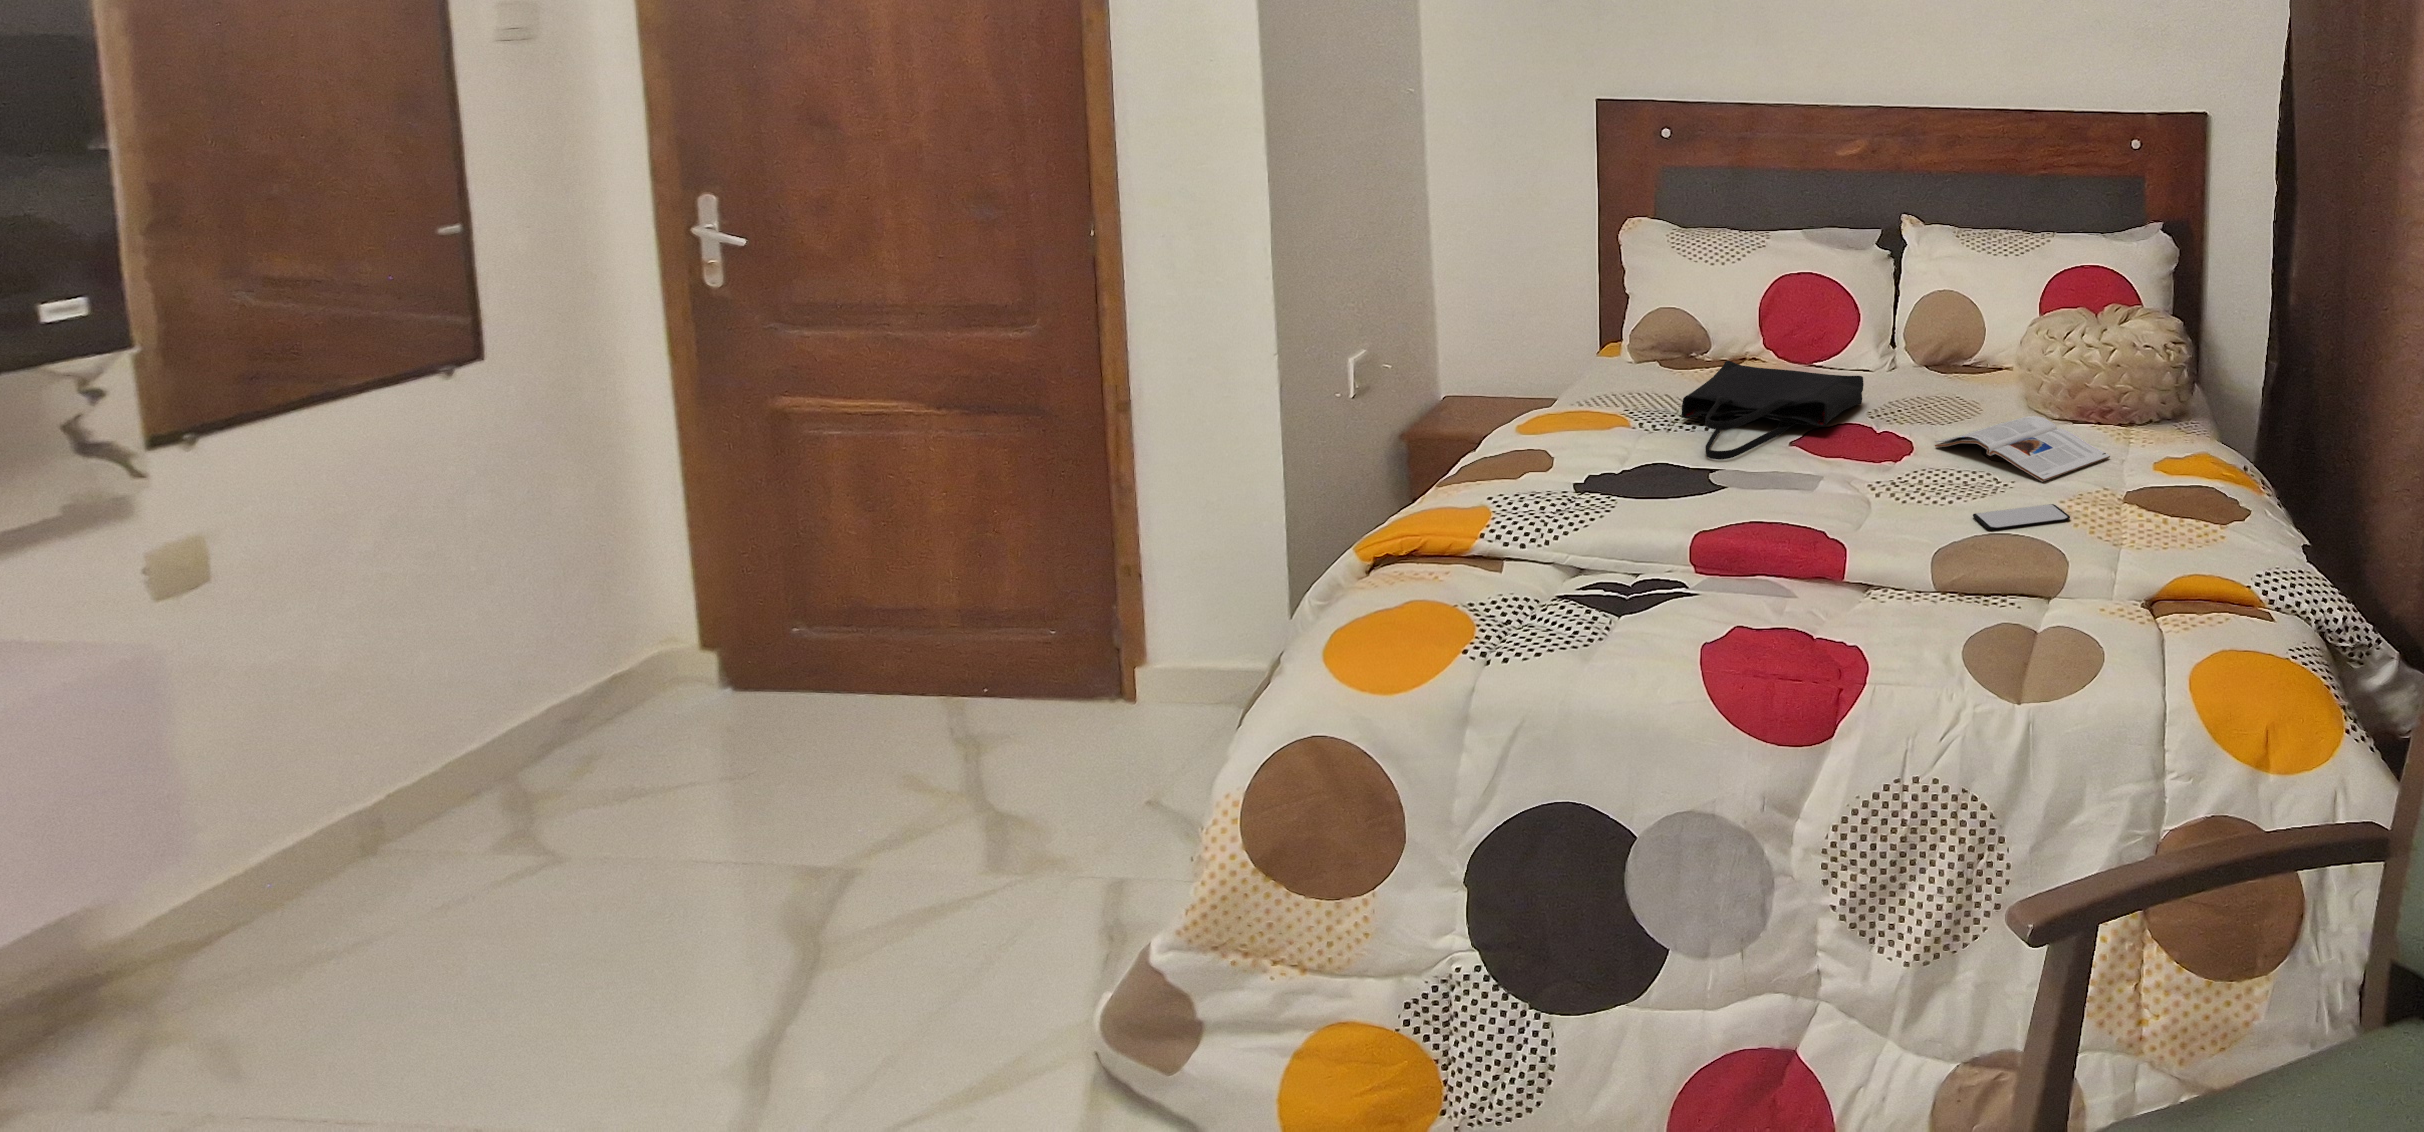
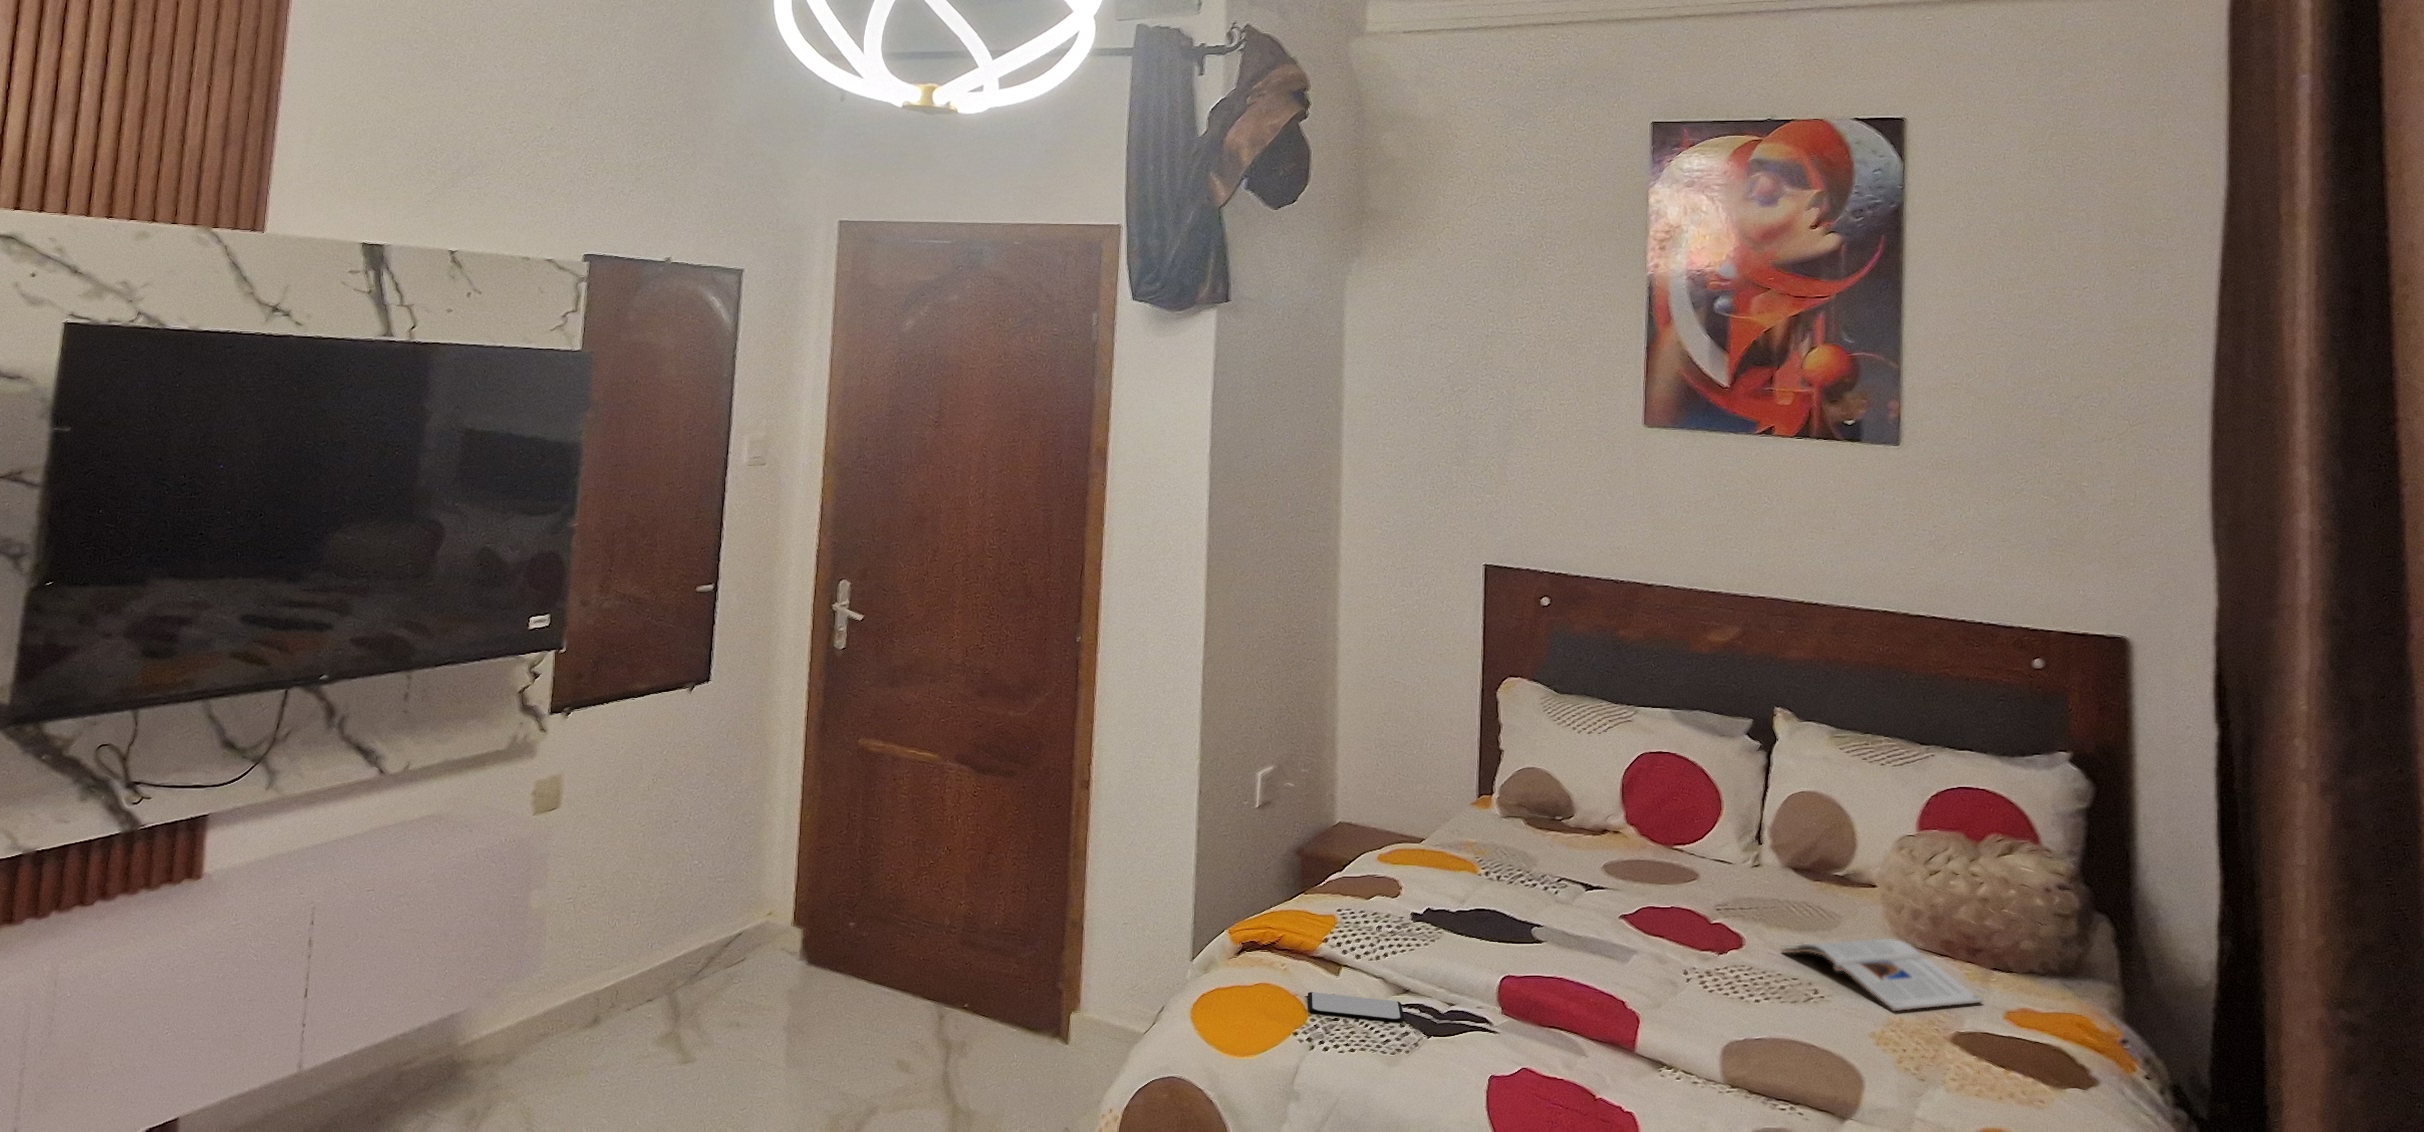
tote bag: present [1681,361,1864,460] -> none [1528,826,1714,920]
smartphone: present [1973,504,2070,530] -> present [1308,992,1404,1021]

